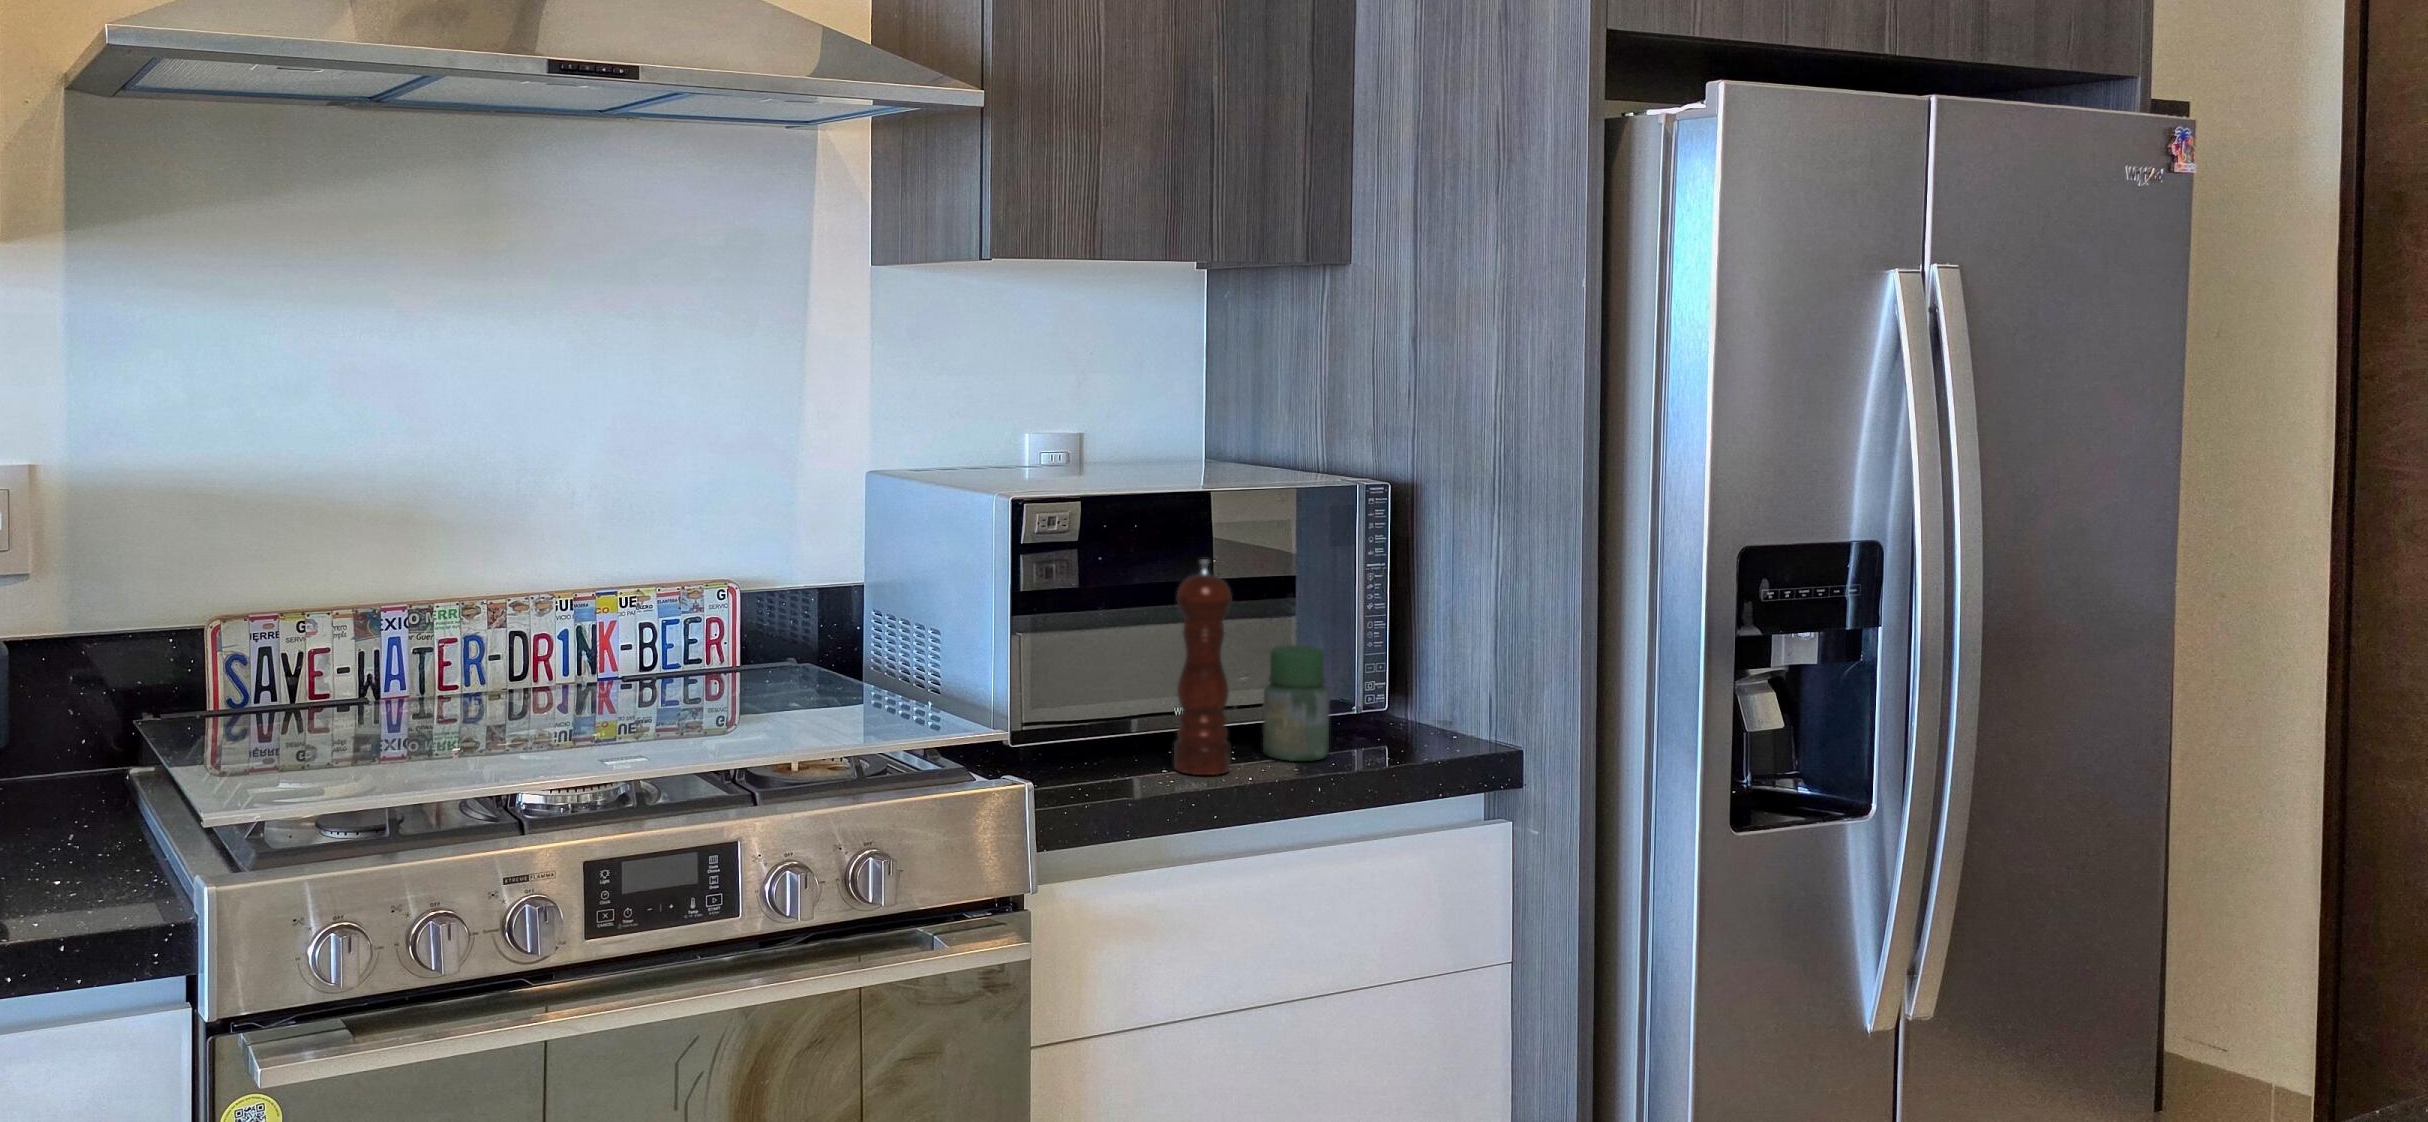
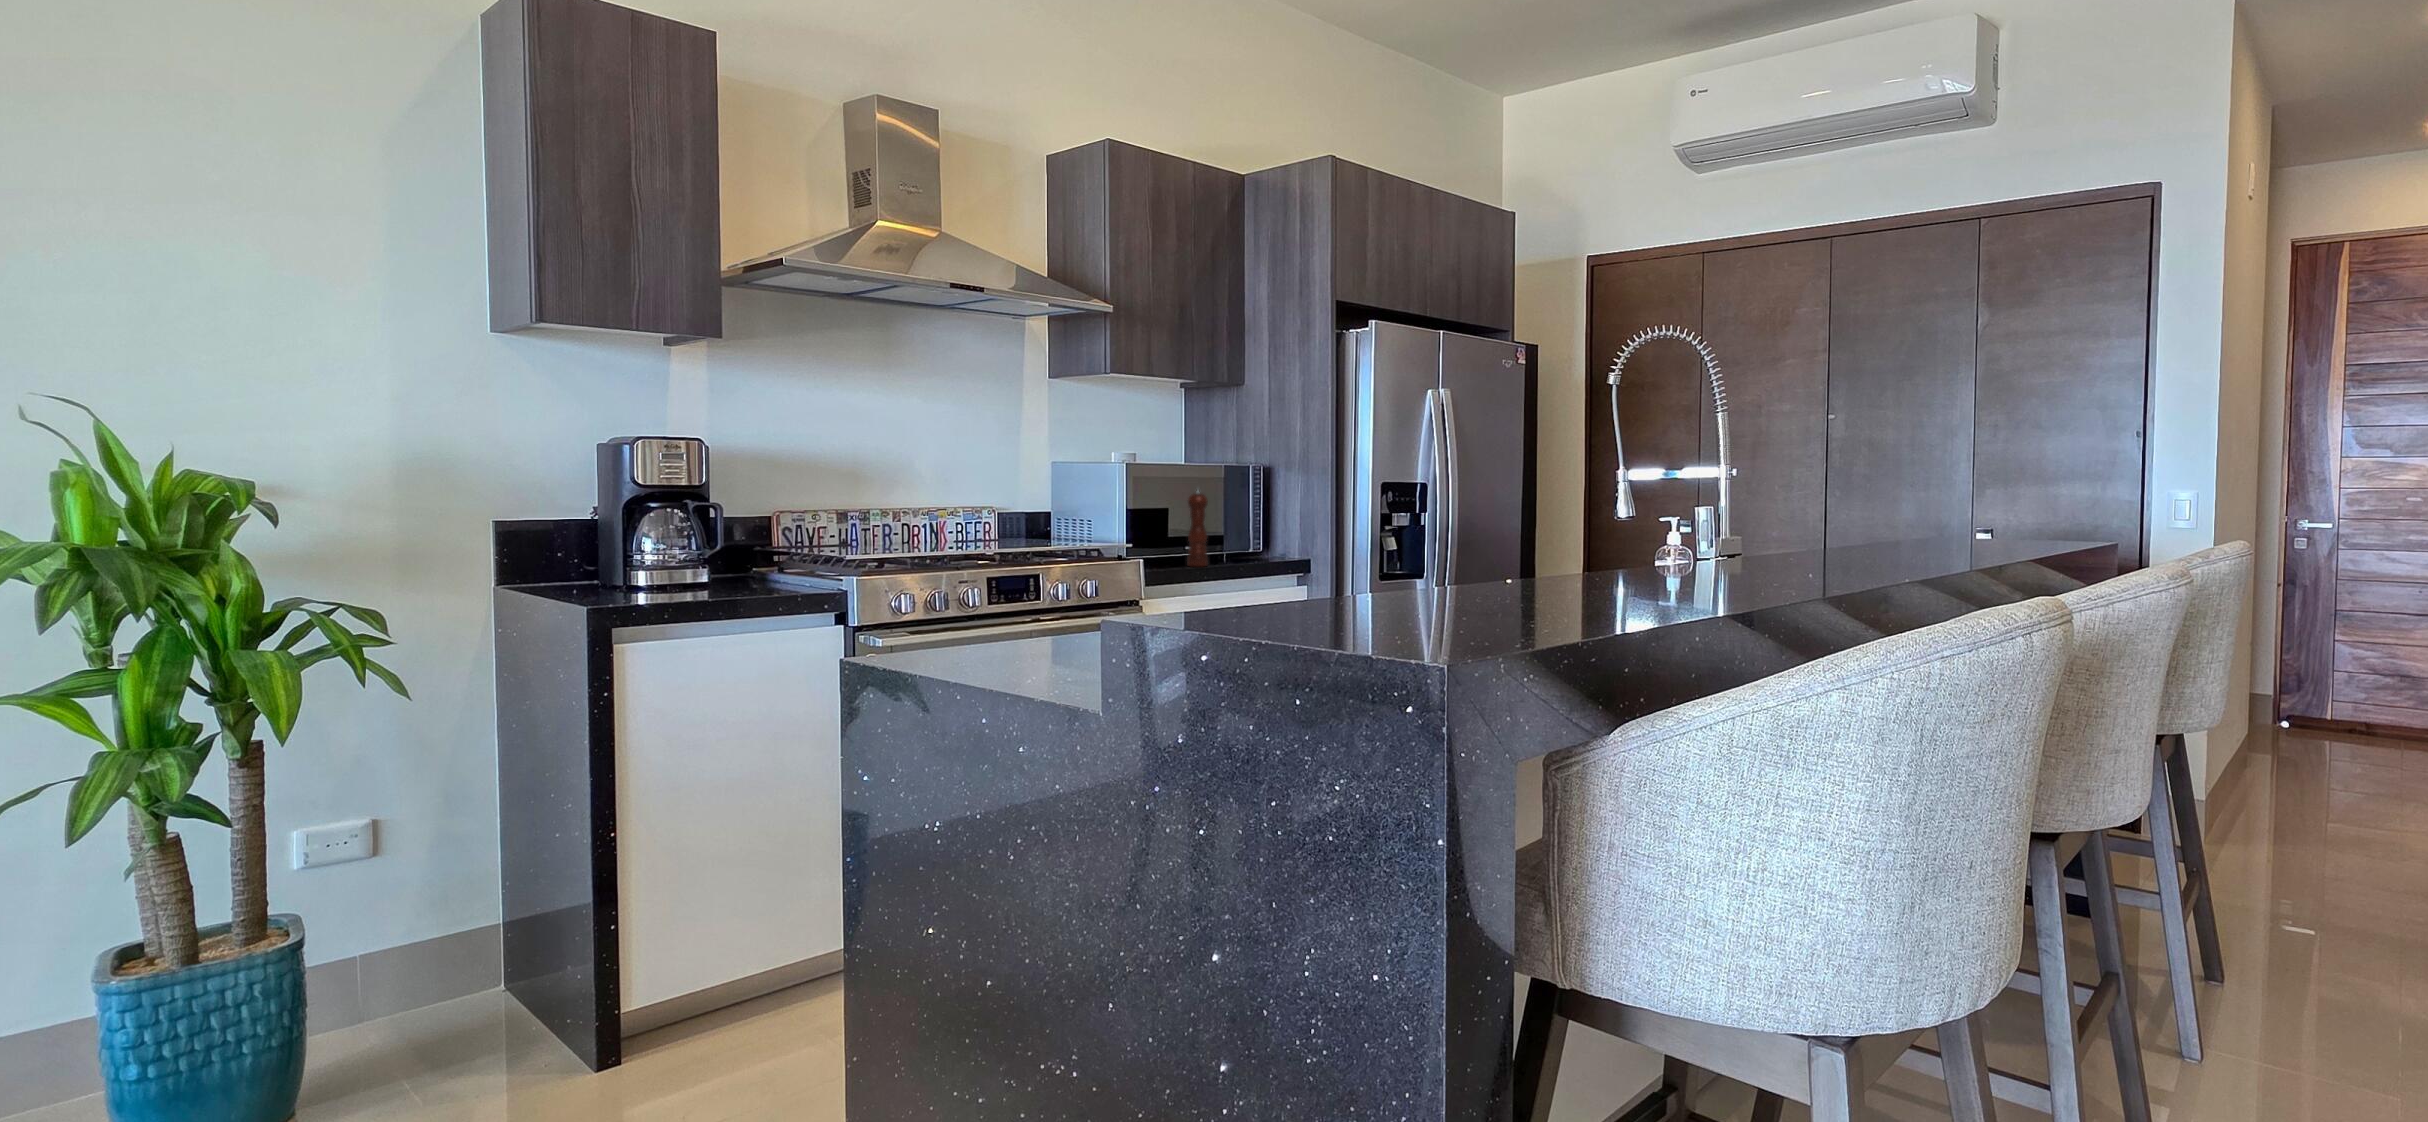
jar: present [1263,645,1330,761] -> none [1218,523,1243,564]

